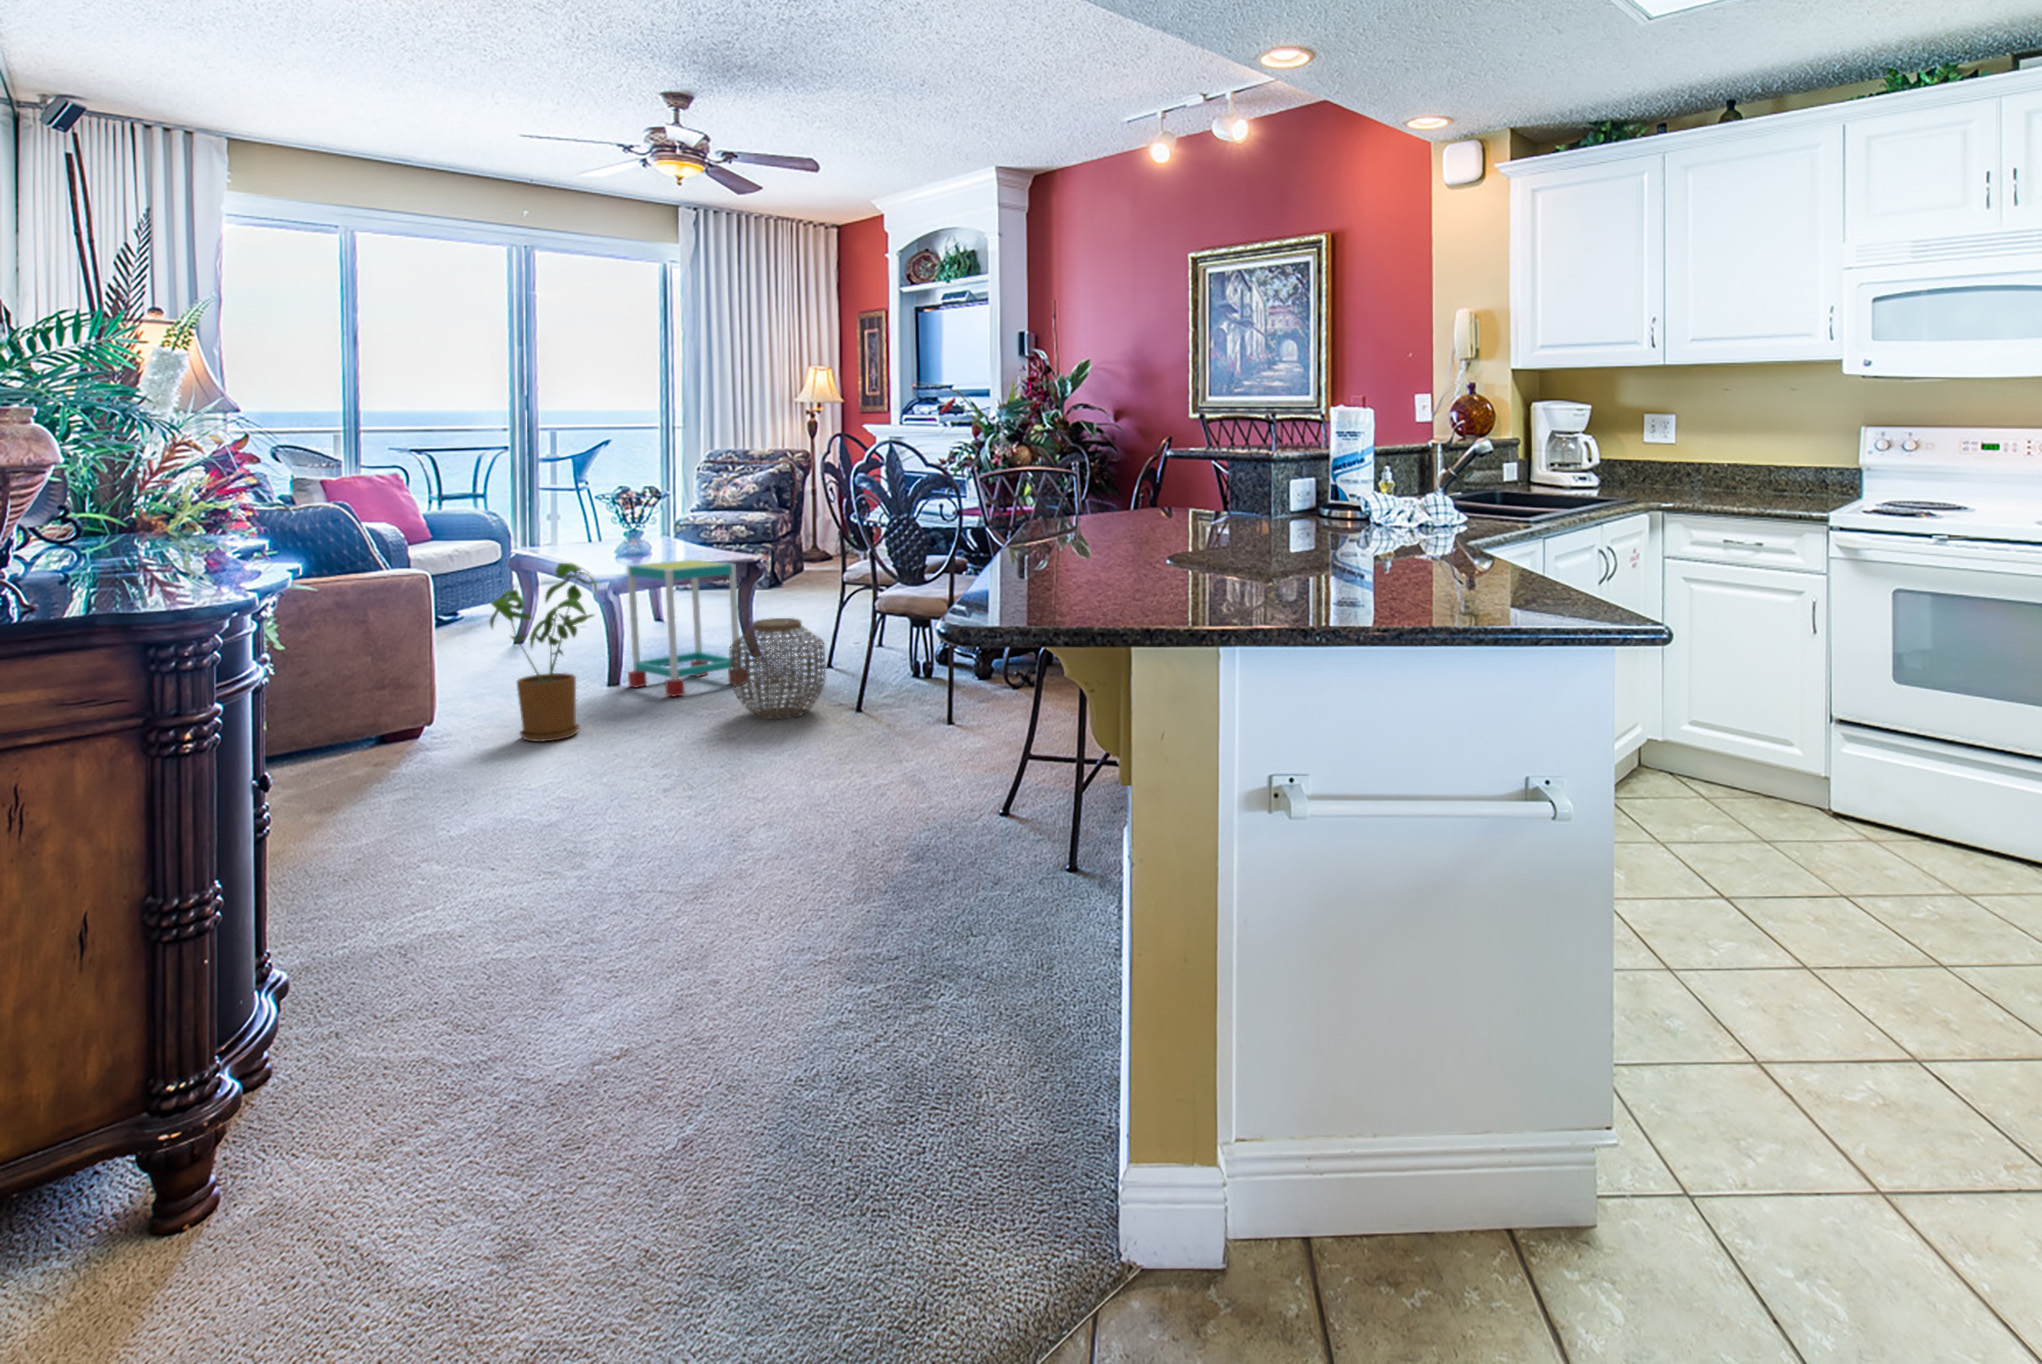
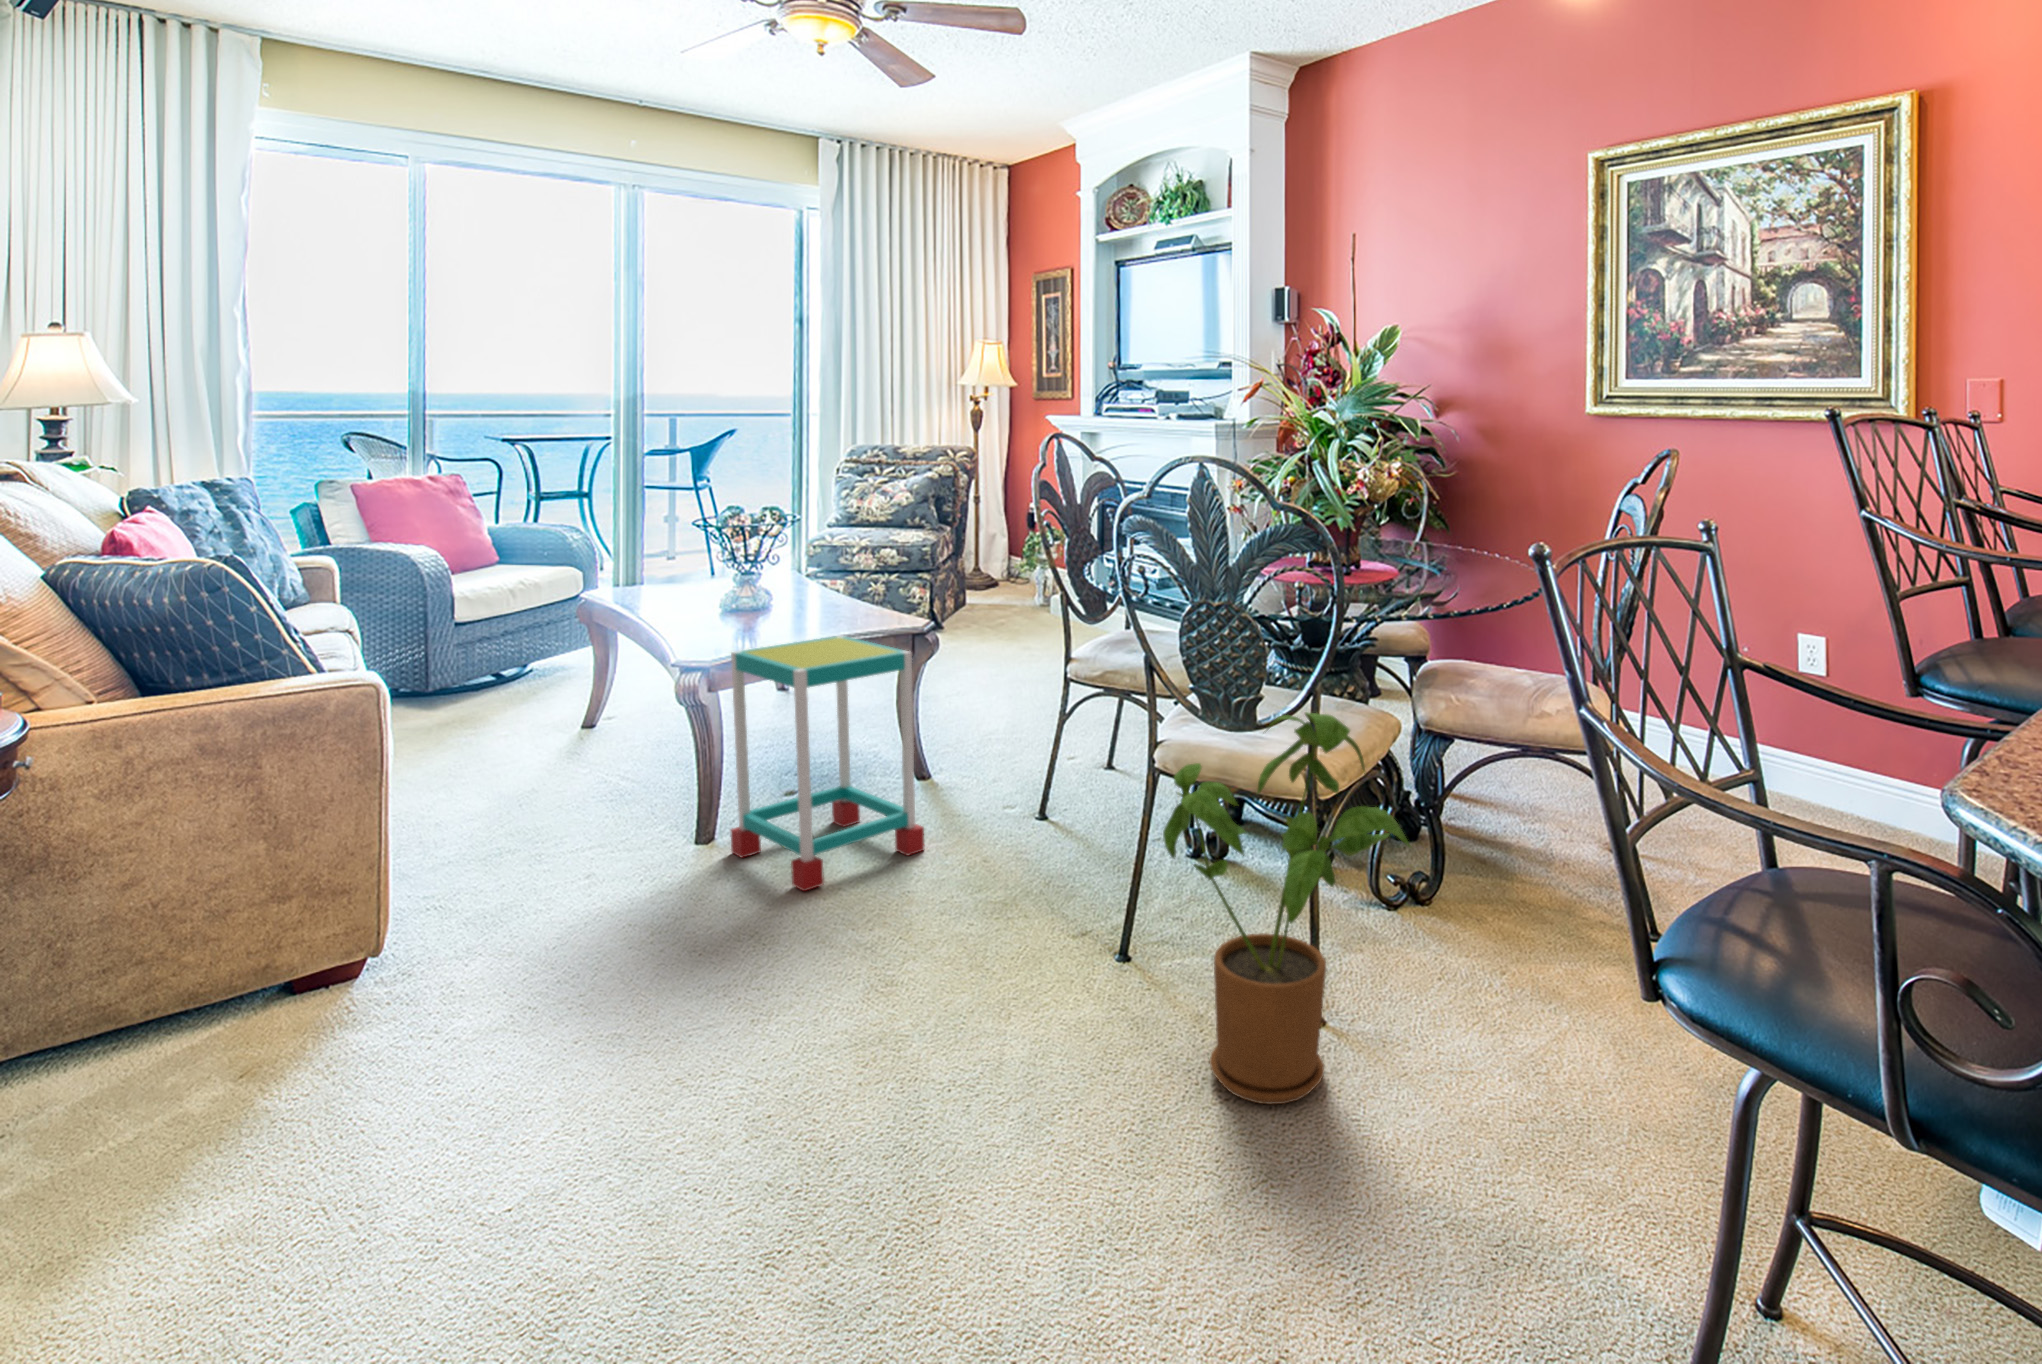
house plant: present [490,563,597,742] -> present [1163,712,1411,1104]
woven basket: present [730,618,826,719] -> none [912,776,1086,981]

